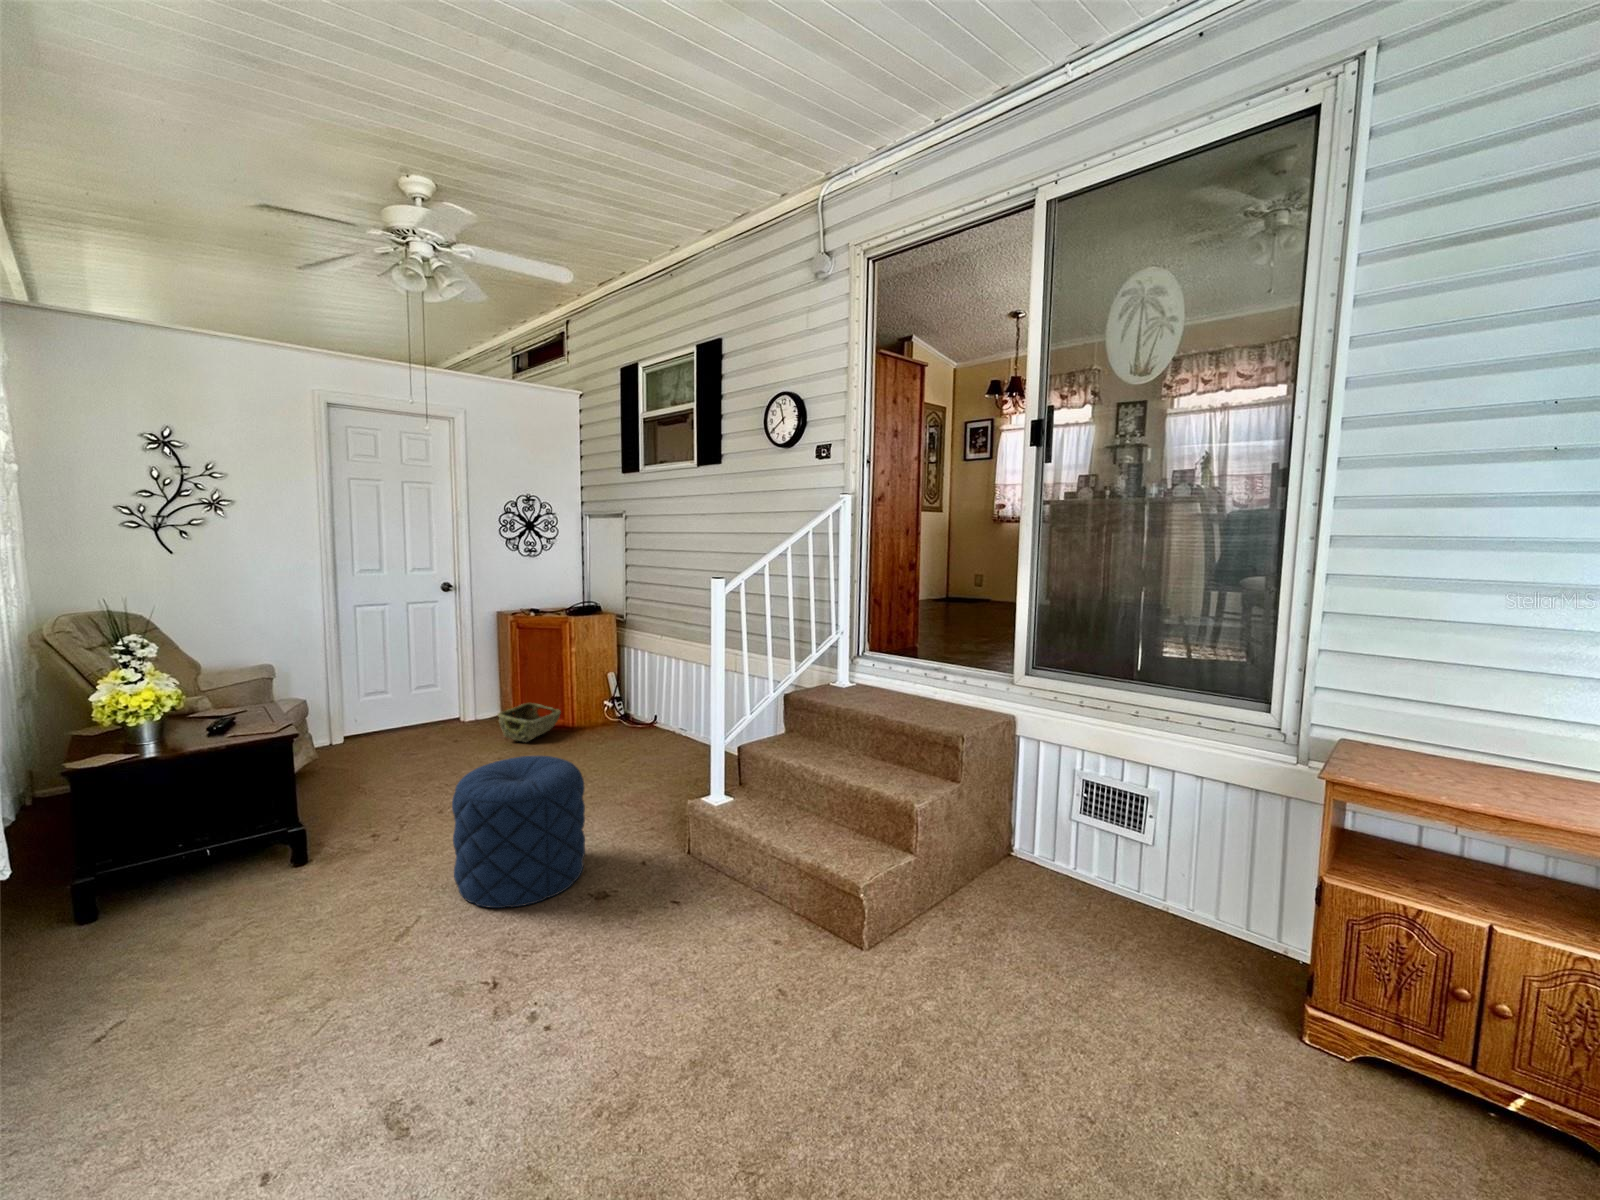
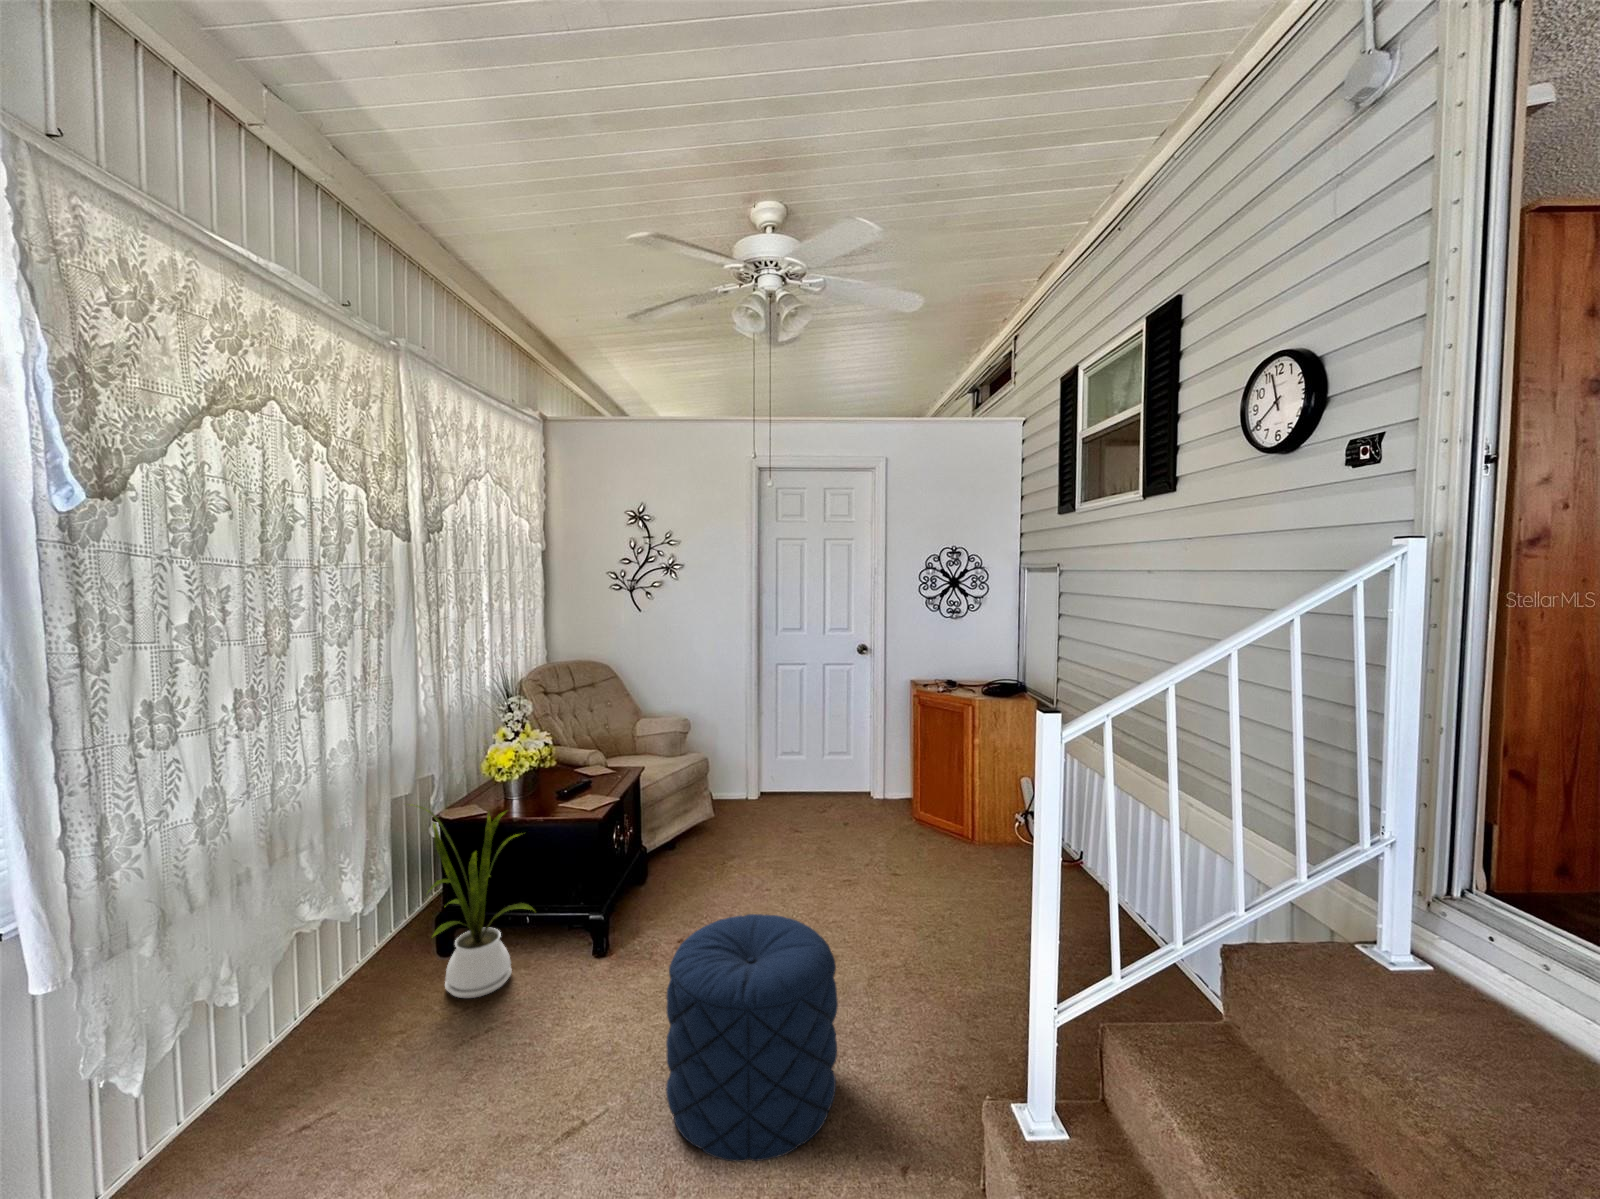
woven basket: present [497,703,561,742] -> none [881,798,960,851]
house plant: none [38,744,230,936] -> present [412,804,534,998]

